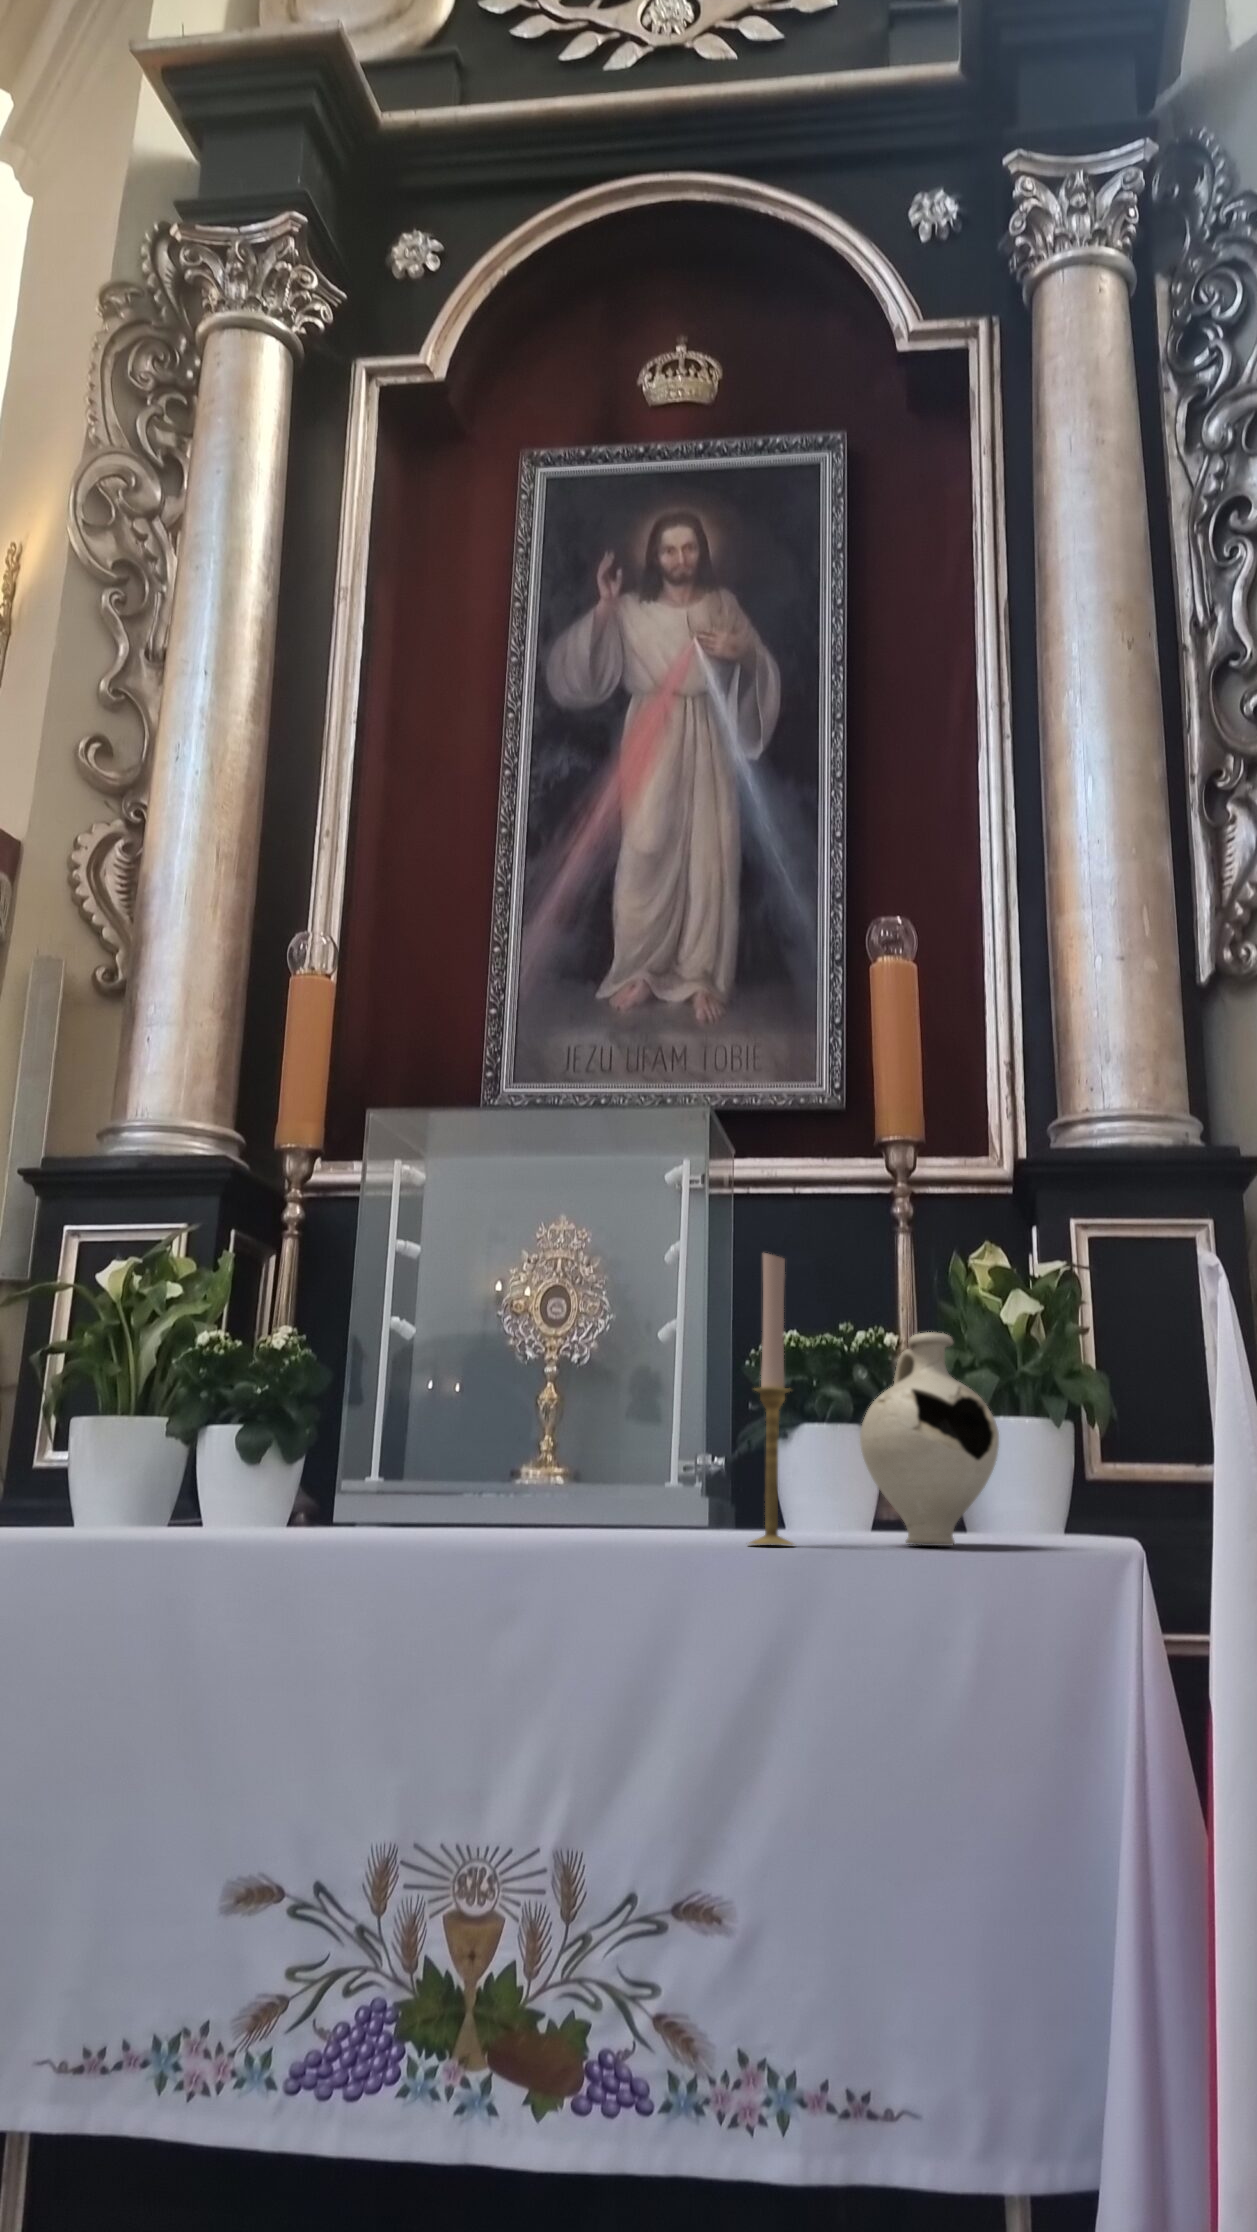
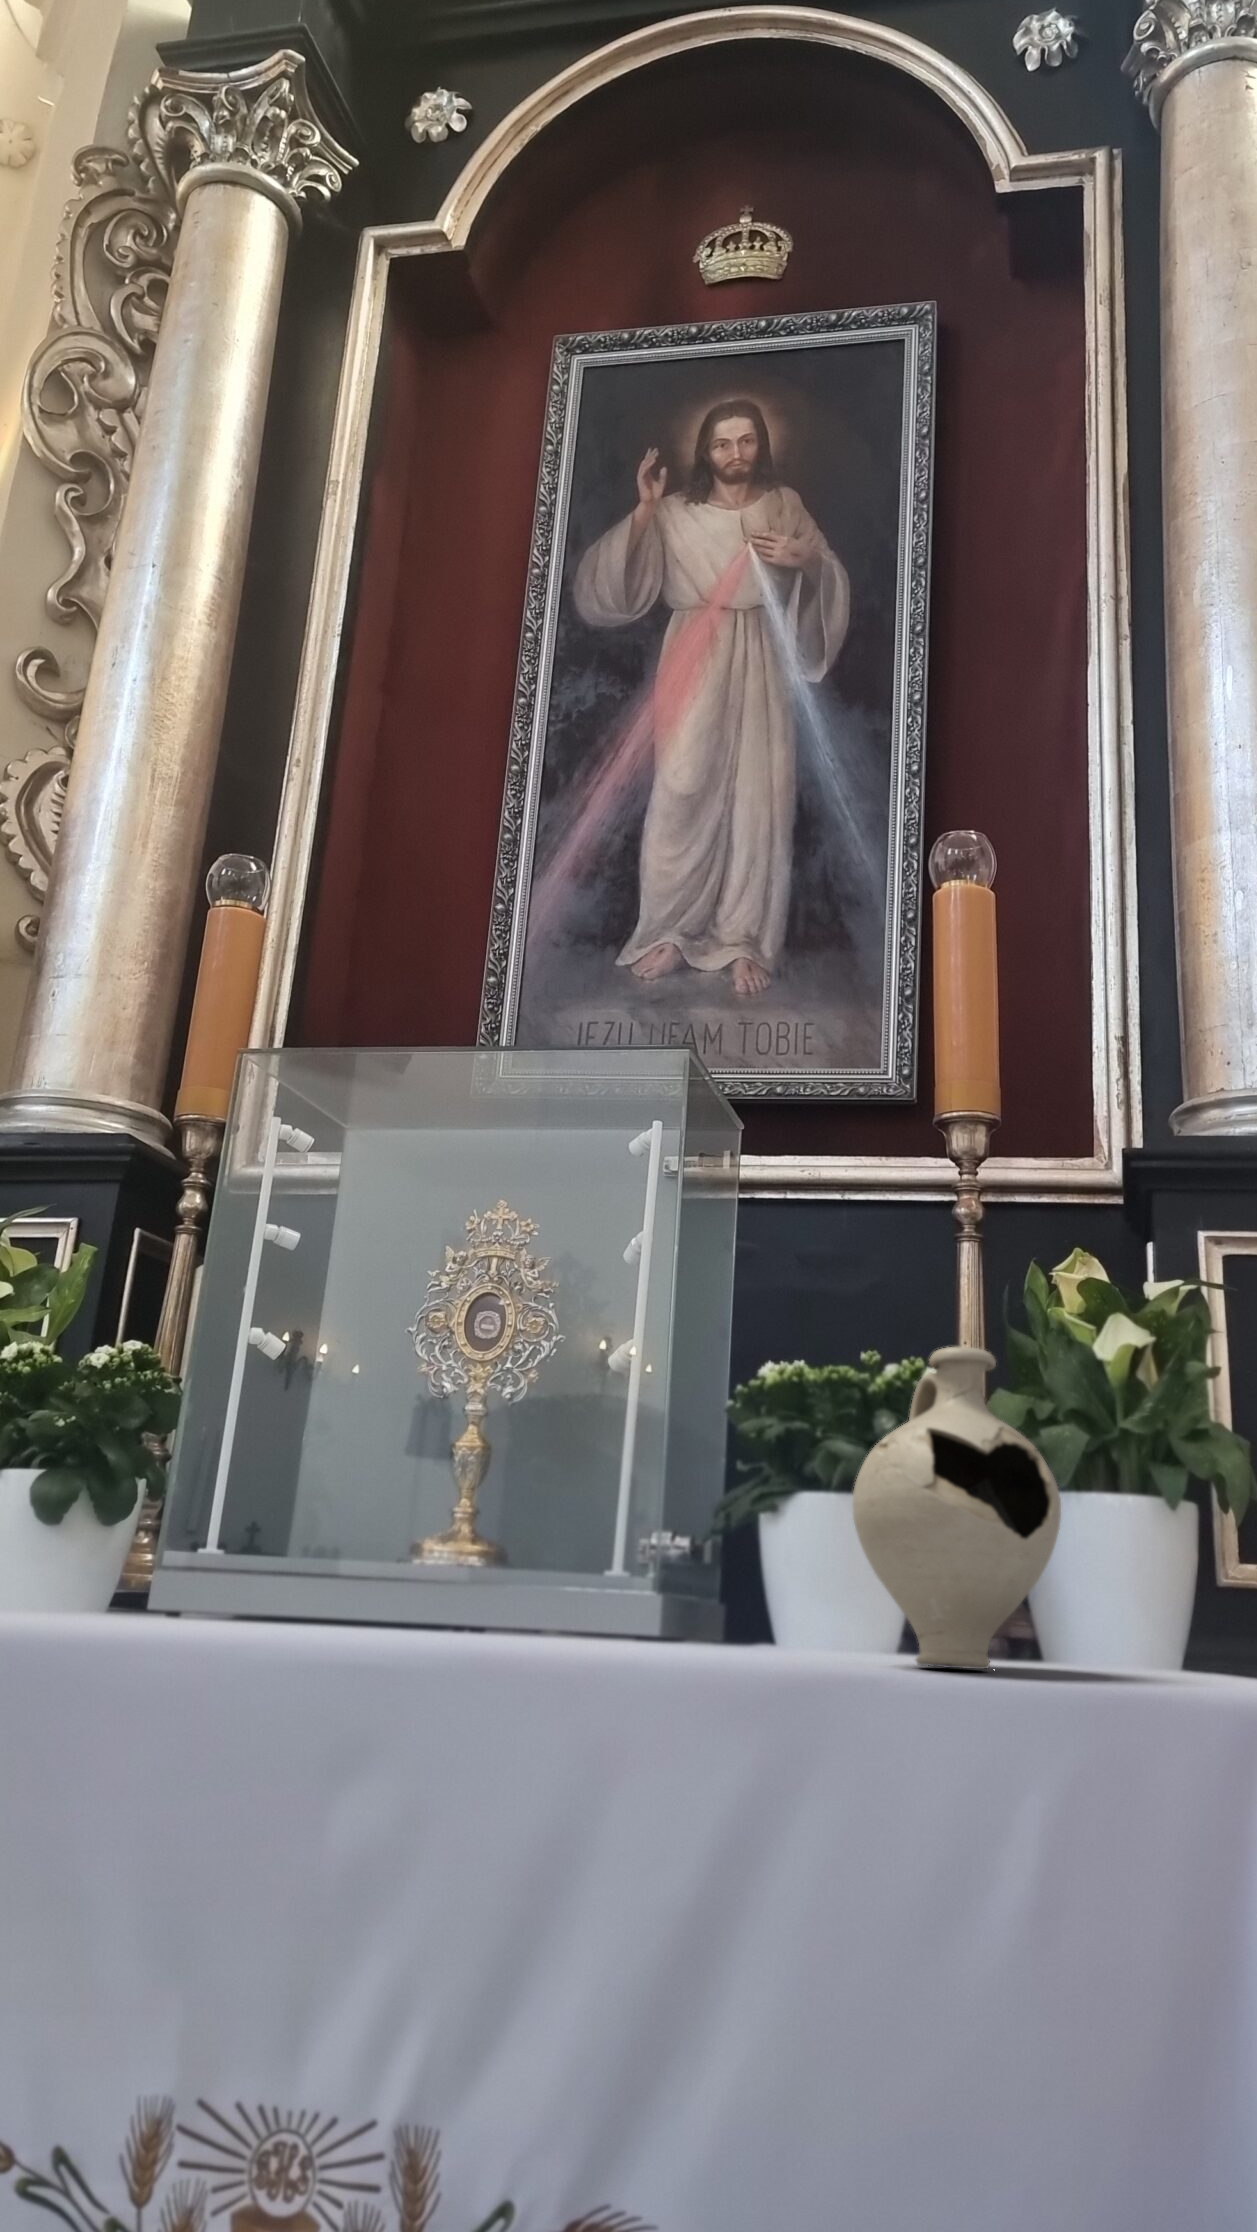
candlestick: present [750,1253,793,1545] -> none [672,1220,752,1659]

